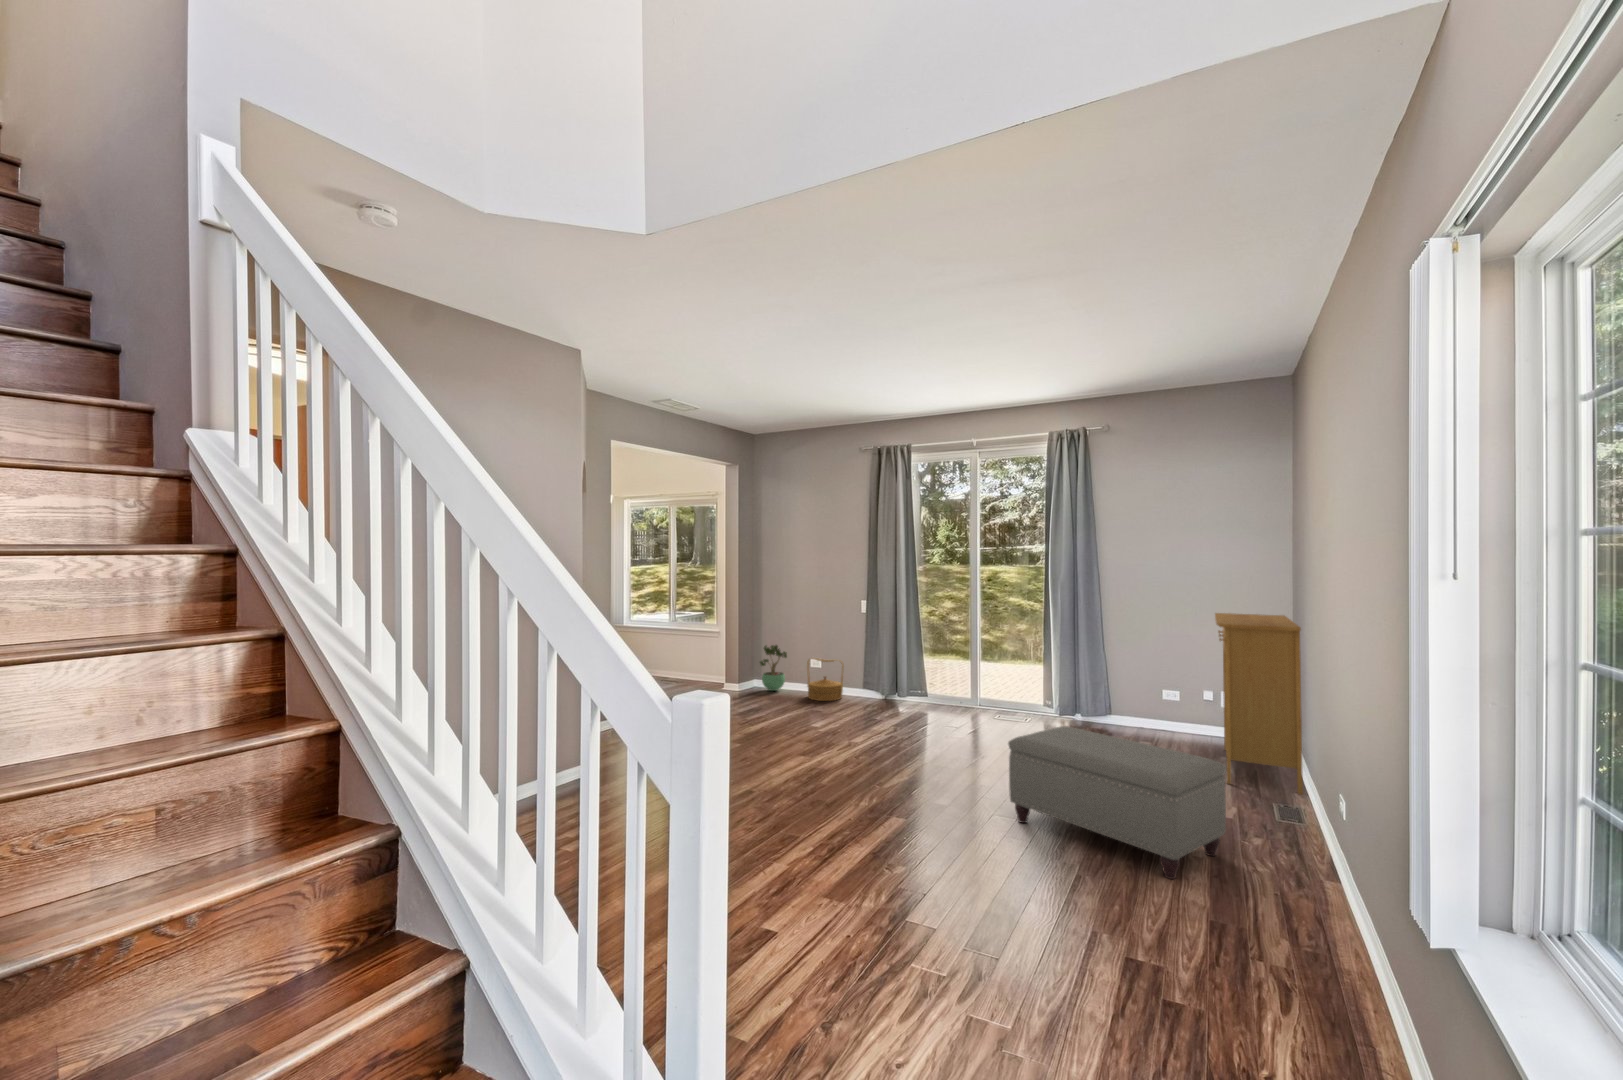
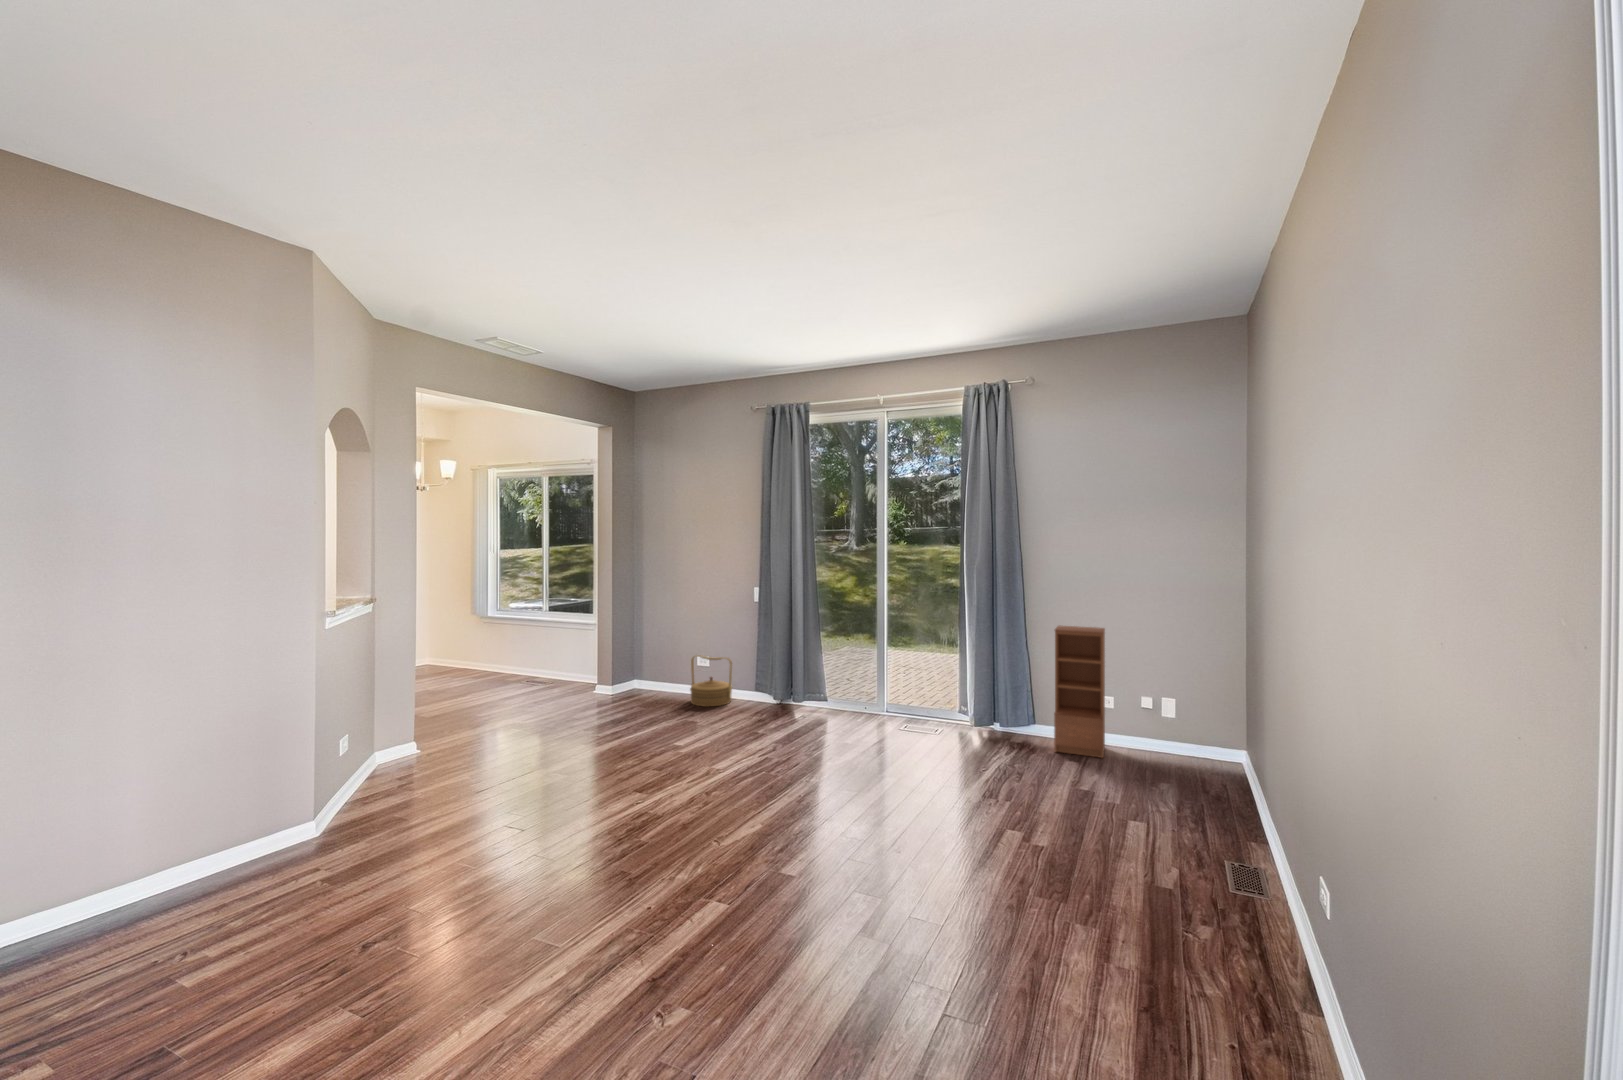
console table: present [1215,613,1303,795] -> none [1155,603,1263,842]
bookcase: none [1129,632,1173,742] -> present [1054,625,1105,758]
potted plant: present [760,645,787,691] -> none [638,639,671,693]
ottoman: present [1008,726,1226,879] -> none [869,764,1165,1023]

